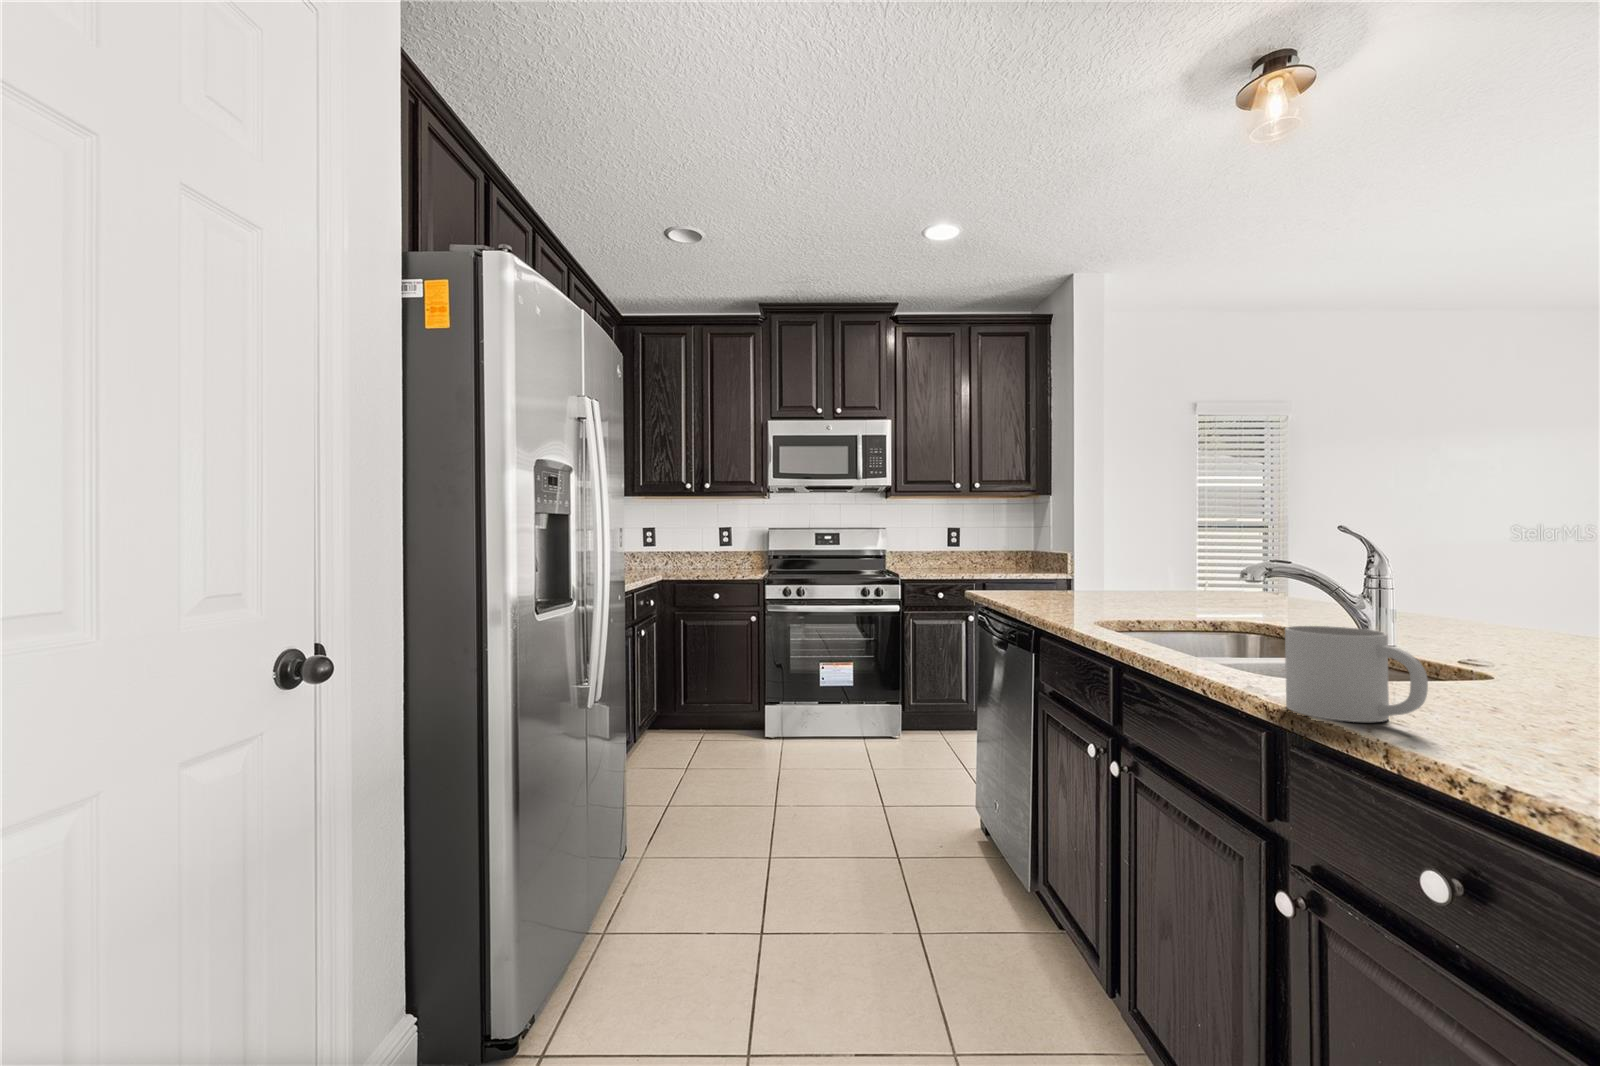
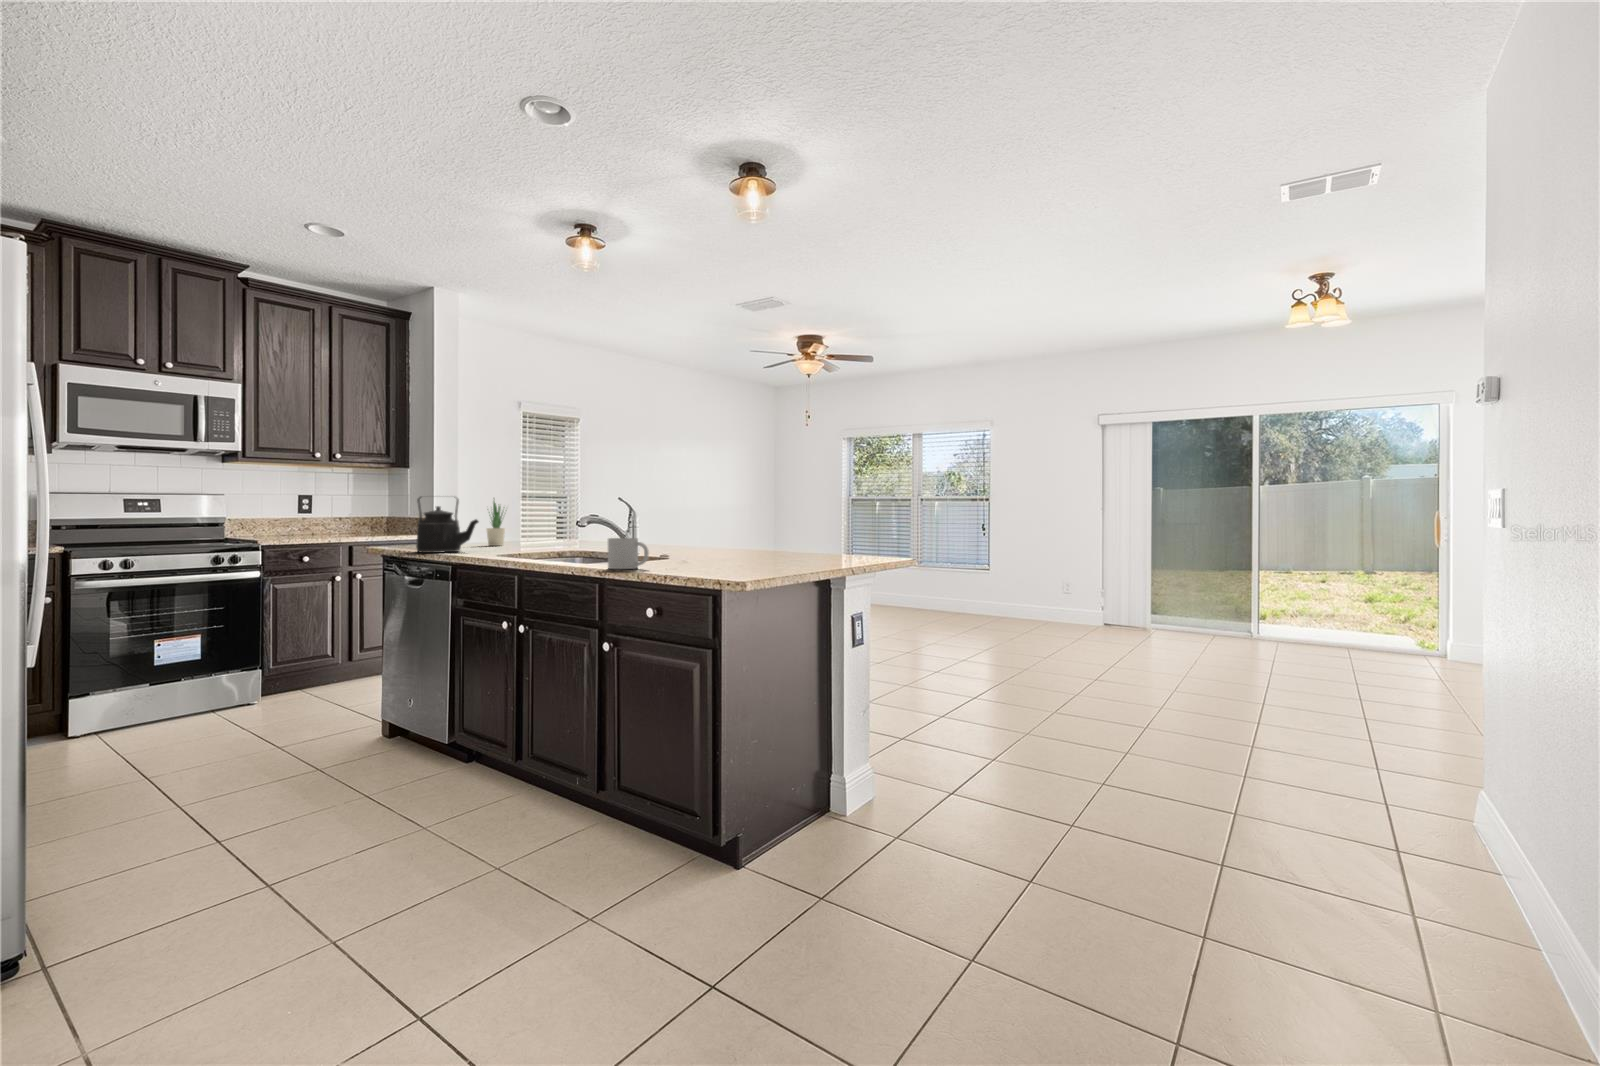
potted plant: none [1120,525,1151,594] -> present [487,501,505,546]
kettle: none [1005,526,1087,605] -> present [416,497,479,553]

